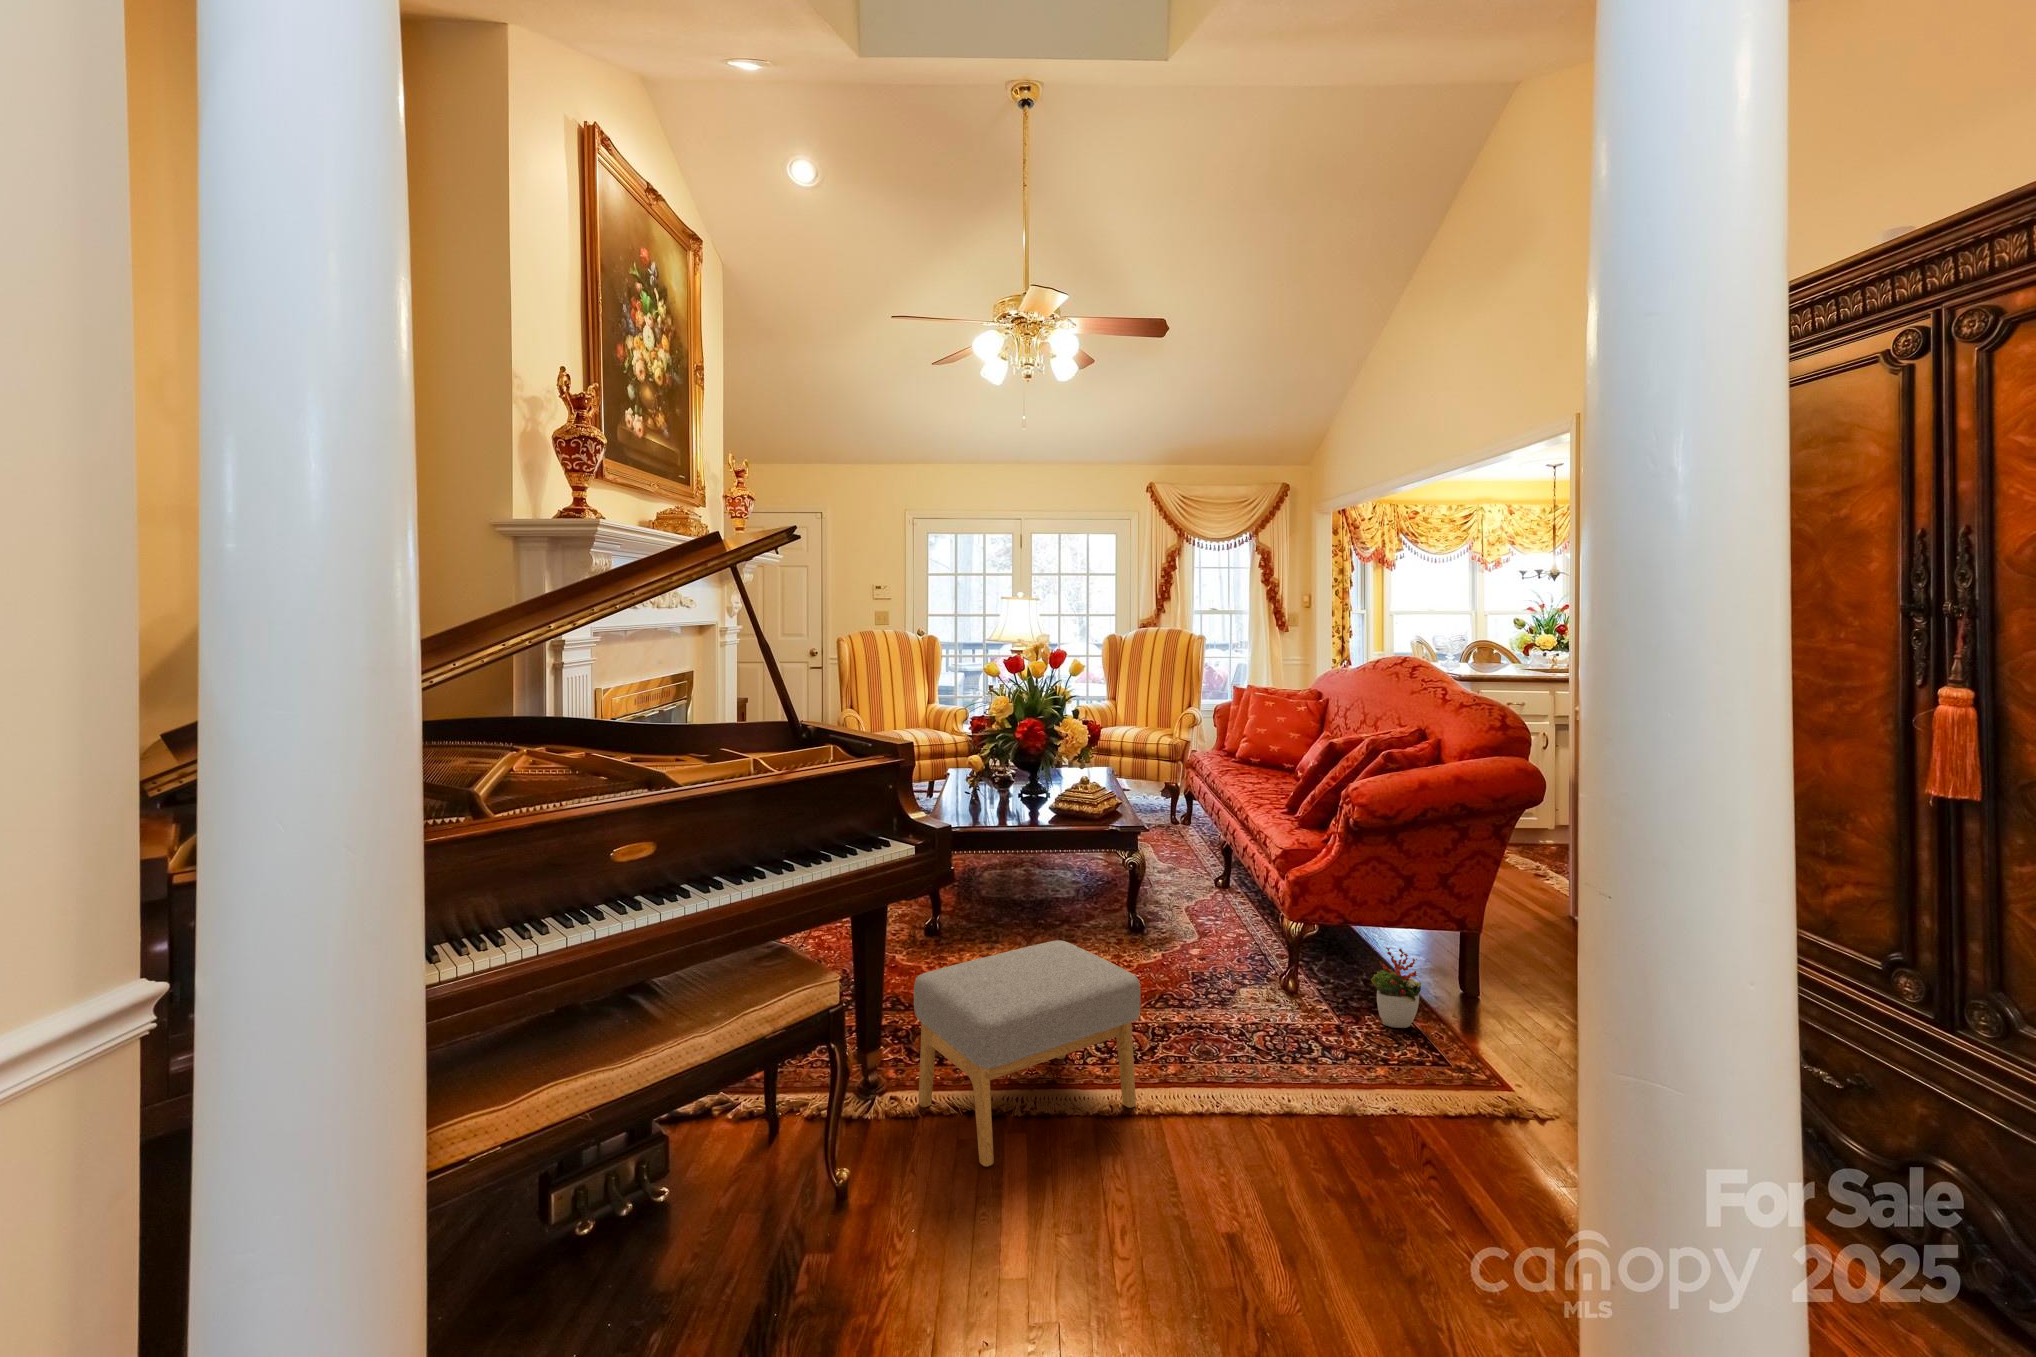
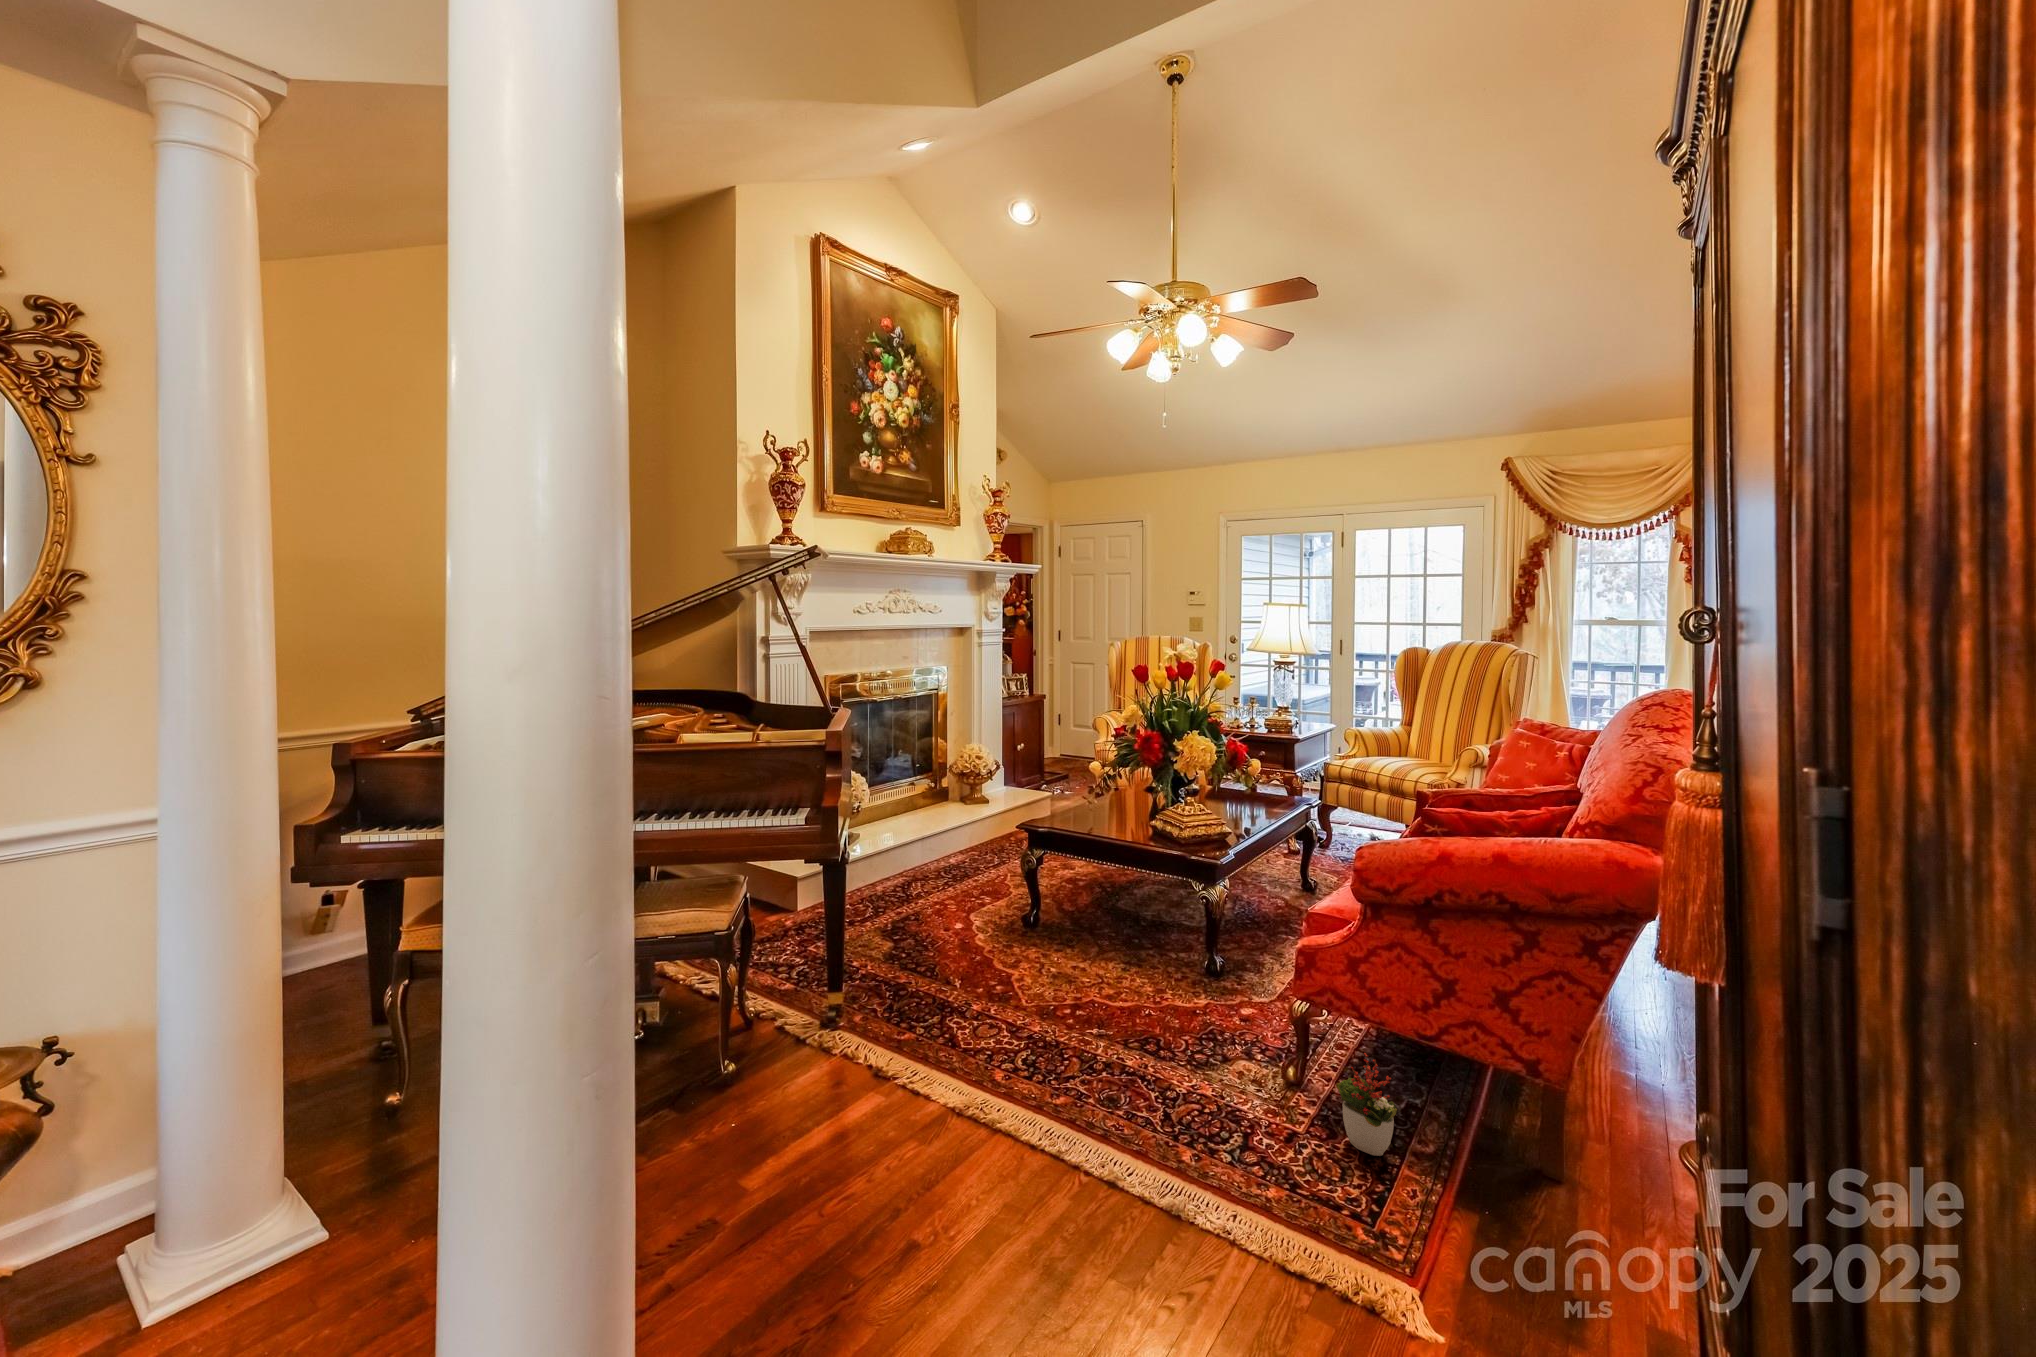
footstool: present [914,940,1140,1166] -> none [816,938,1001,1113]

